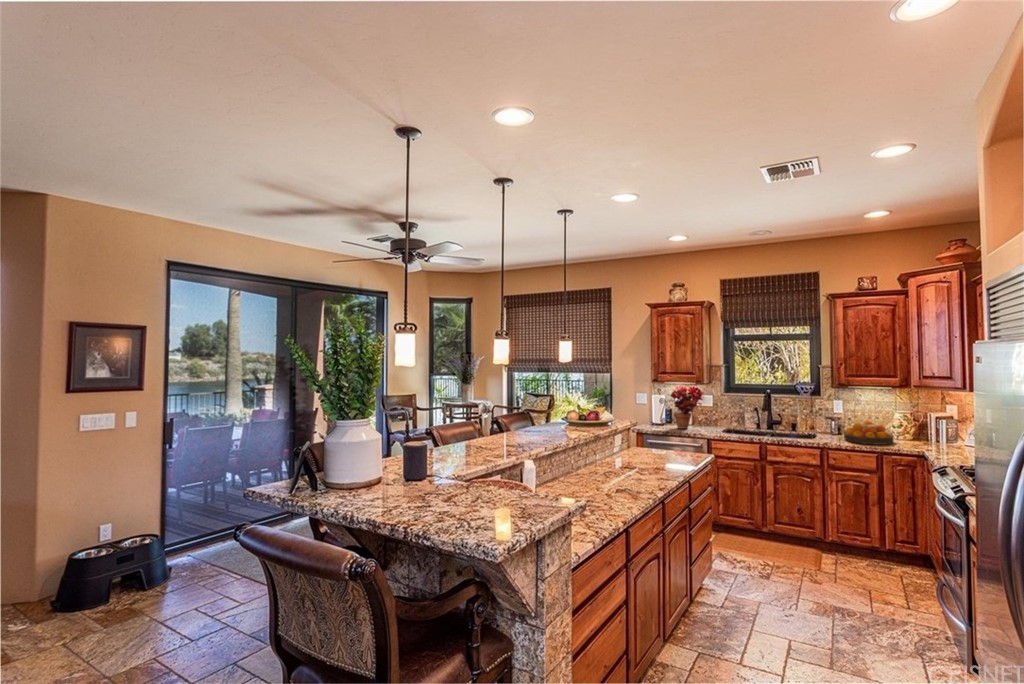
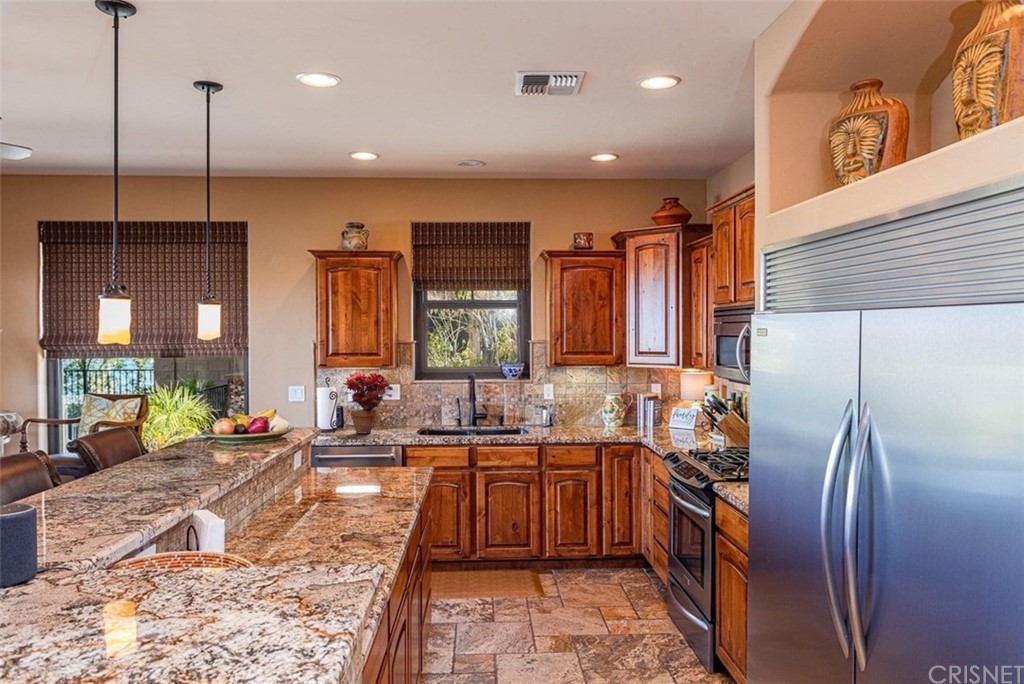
fruit bowl: present [844,421,893,445] -> none [559,407,607,433]

